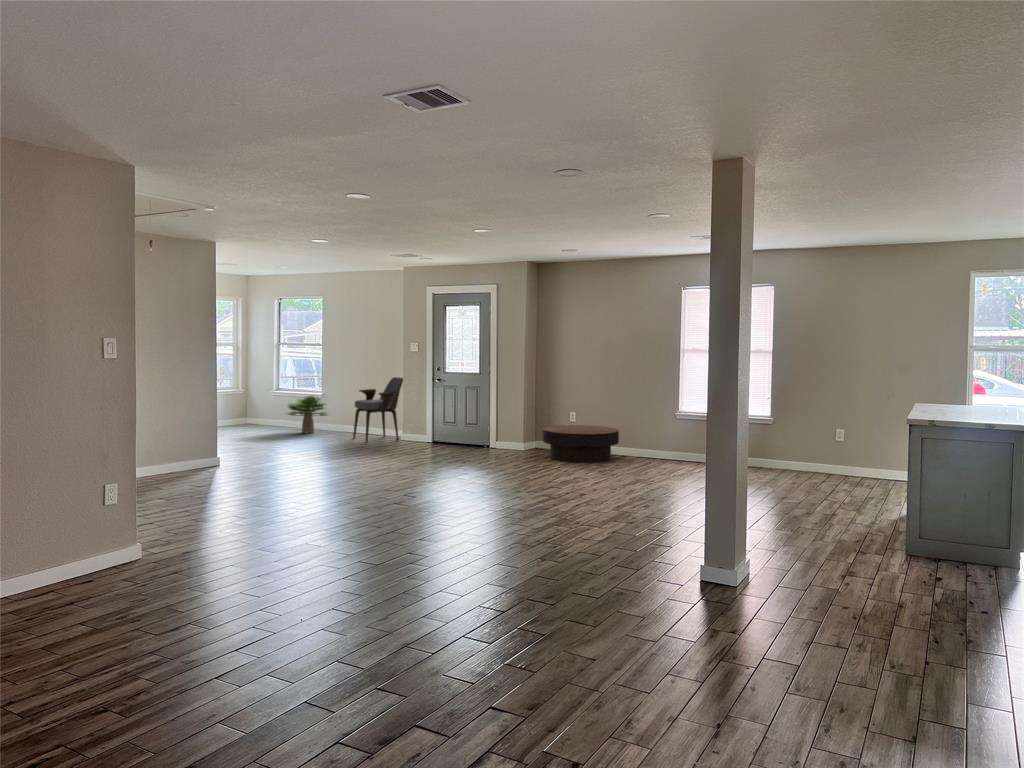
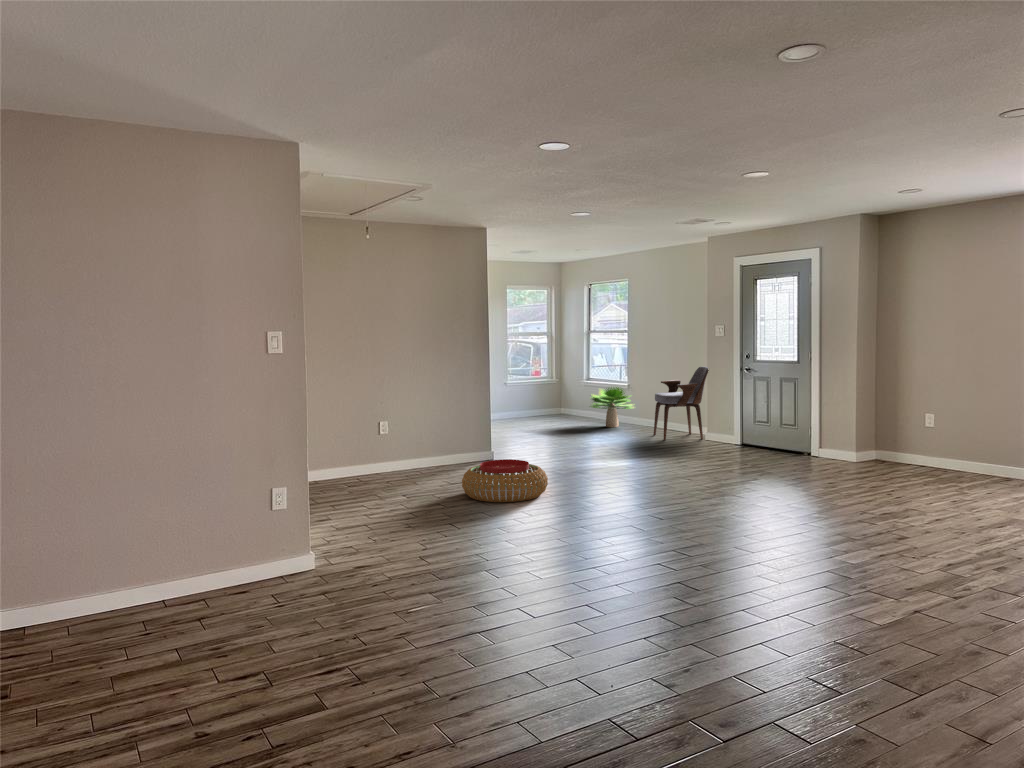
coffee table: present [543,425,619,462] -> none [876,430,997,484]
pouf: none [221,459,304,497] -> present [462,459,548,502]

